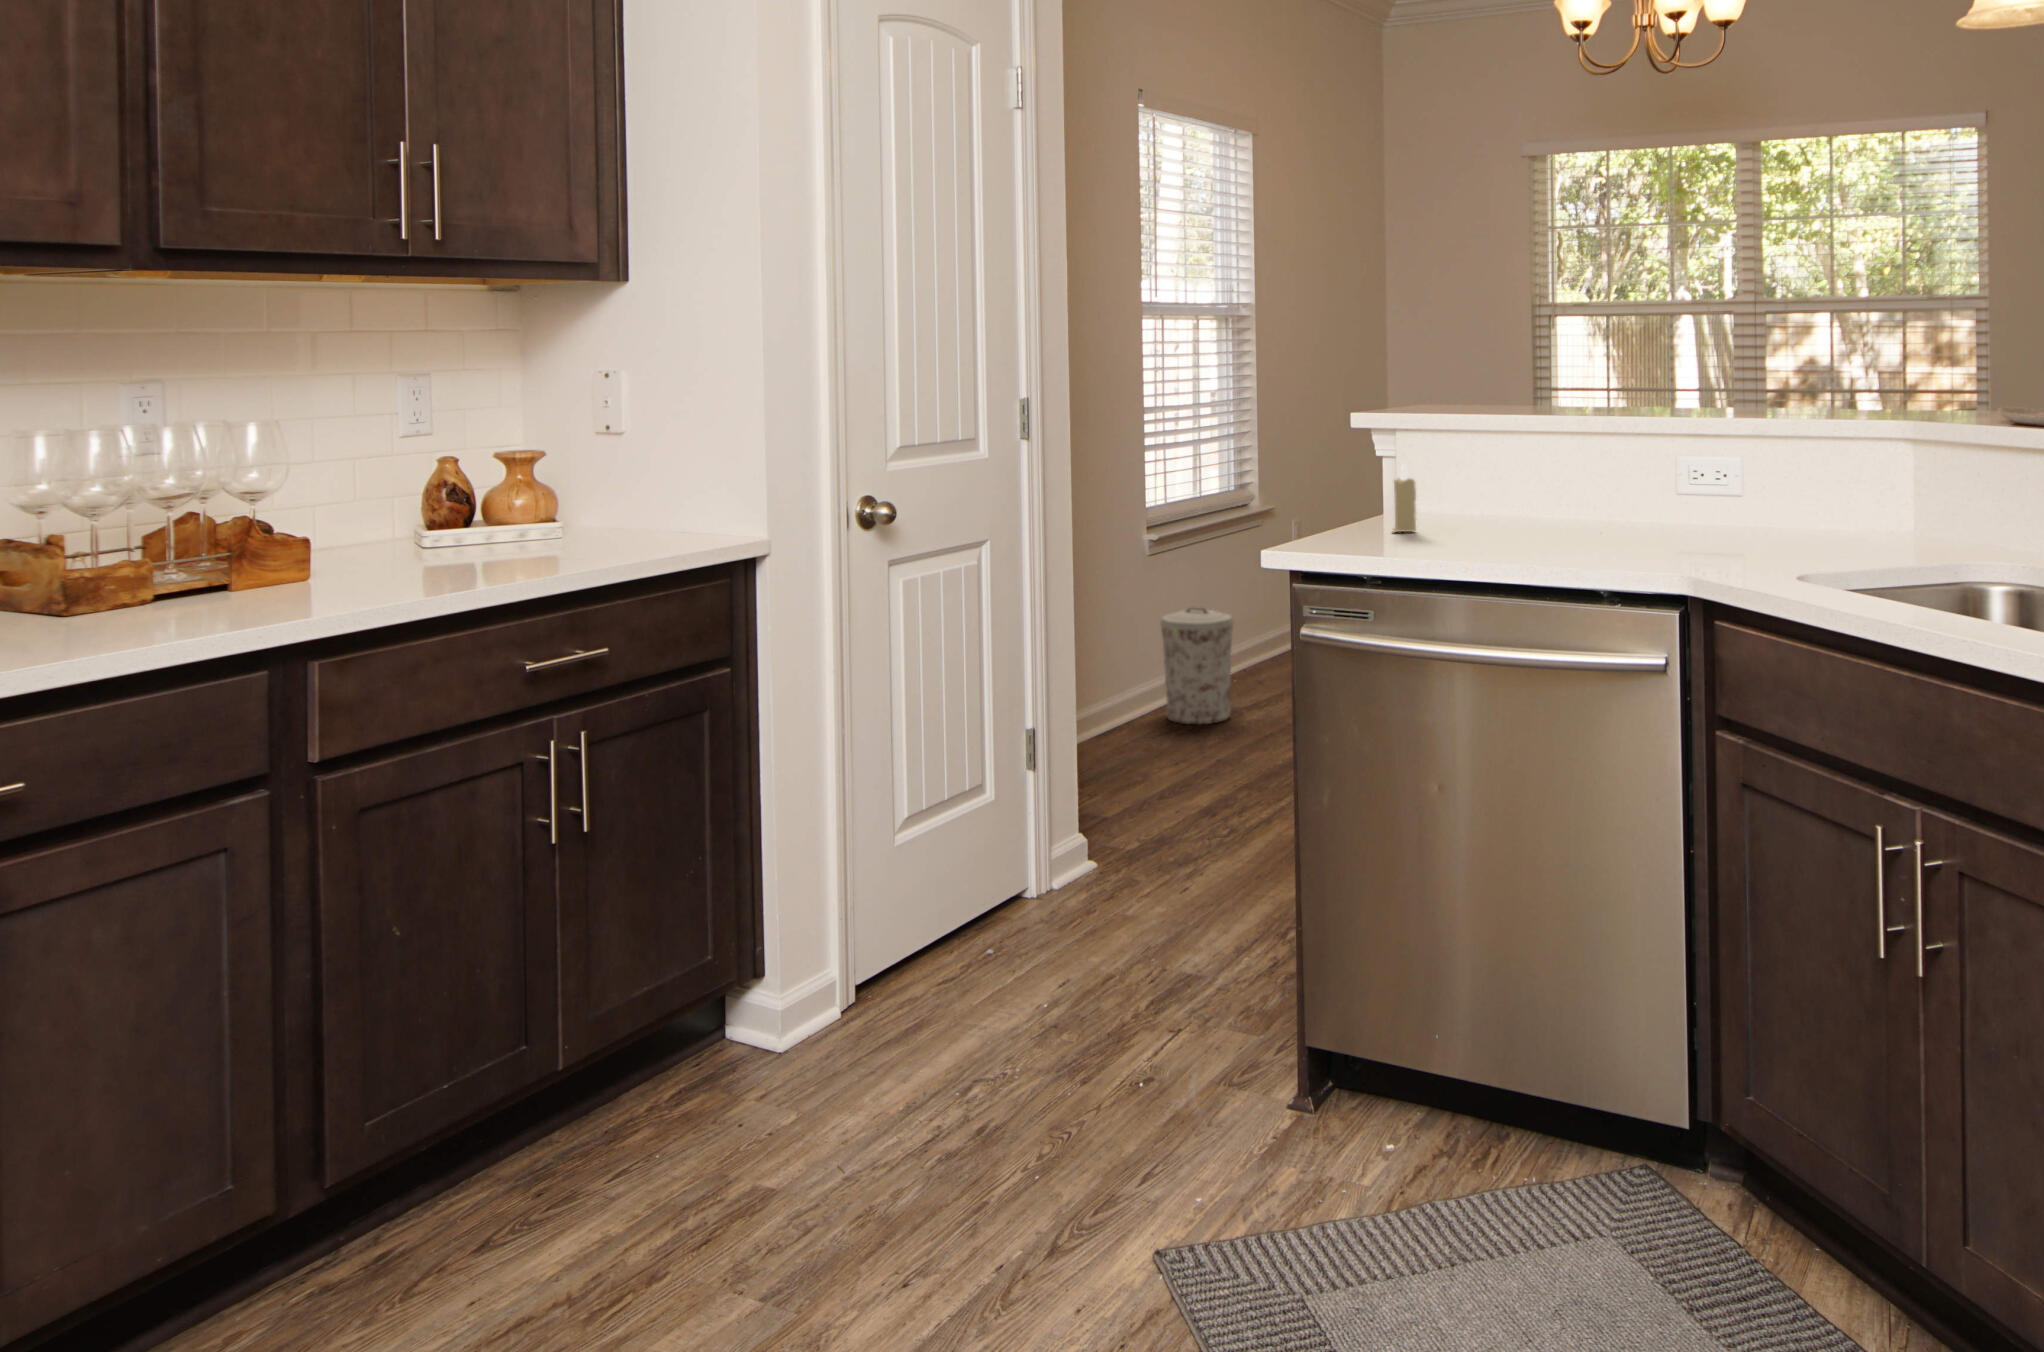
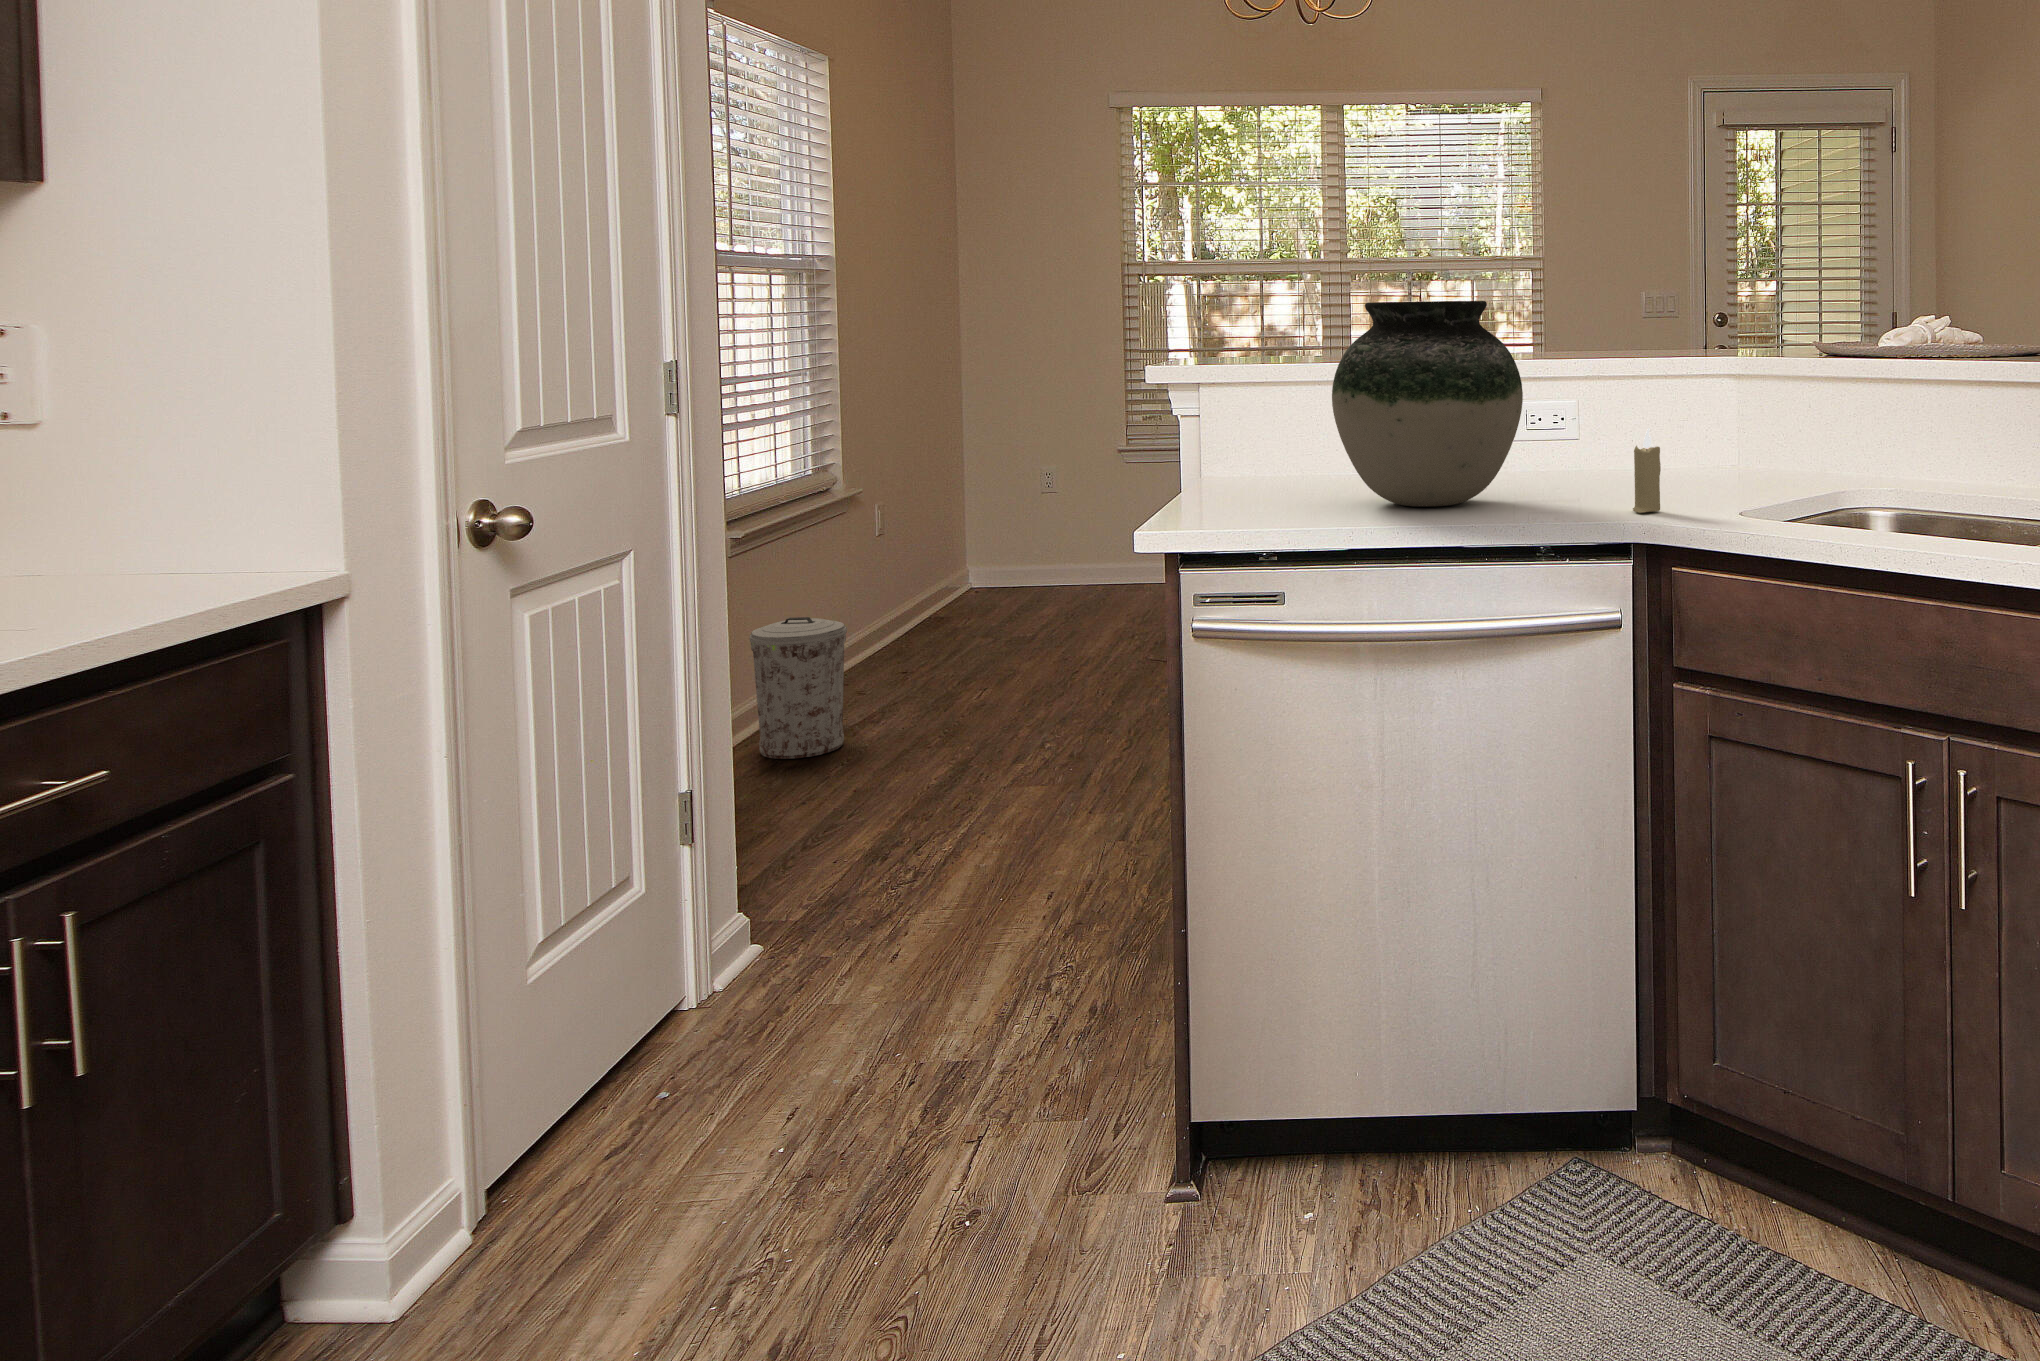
vase: none [1460,358,1636,544] -> present [1332,301,1523,507]
candle: present [1393,468,1416,532] -> present [1633,428,1661,513]

